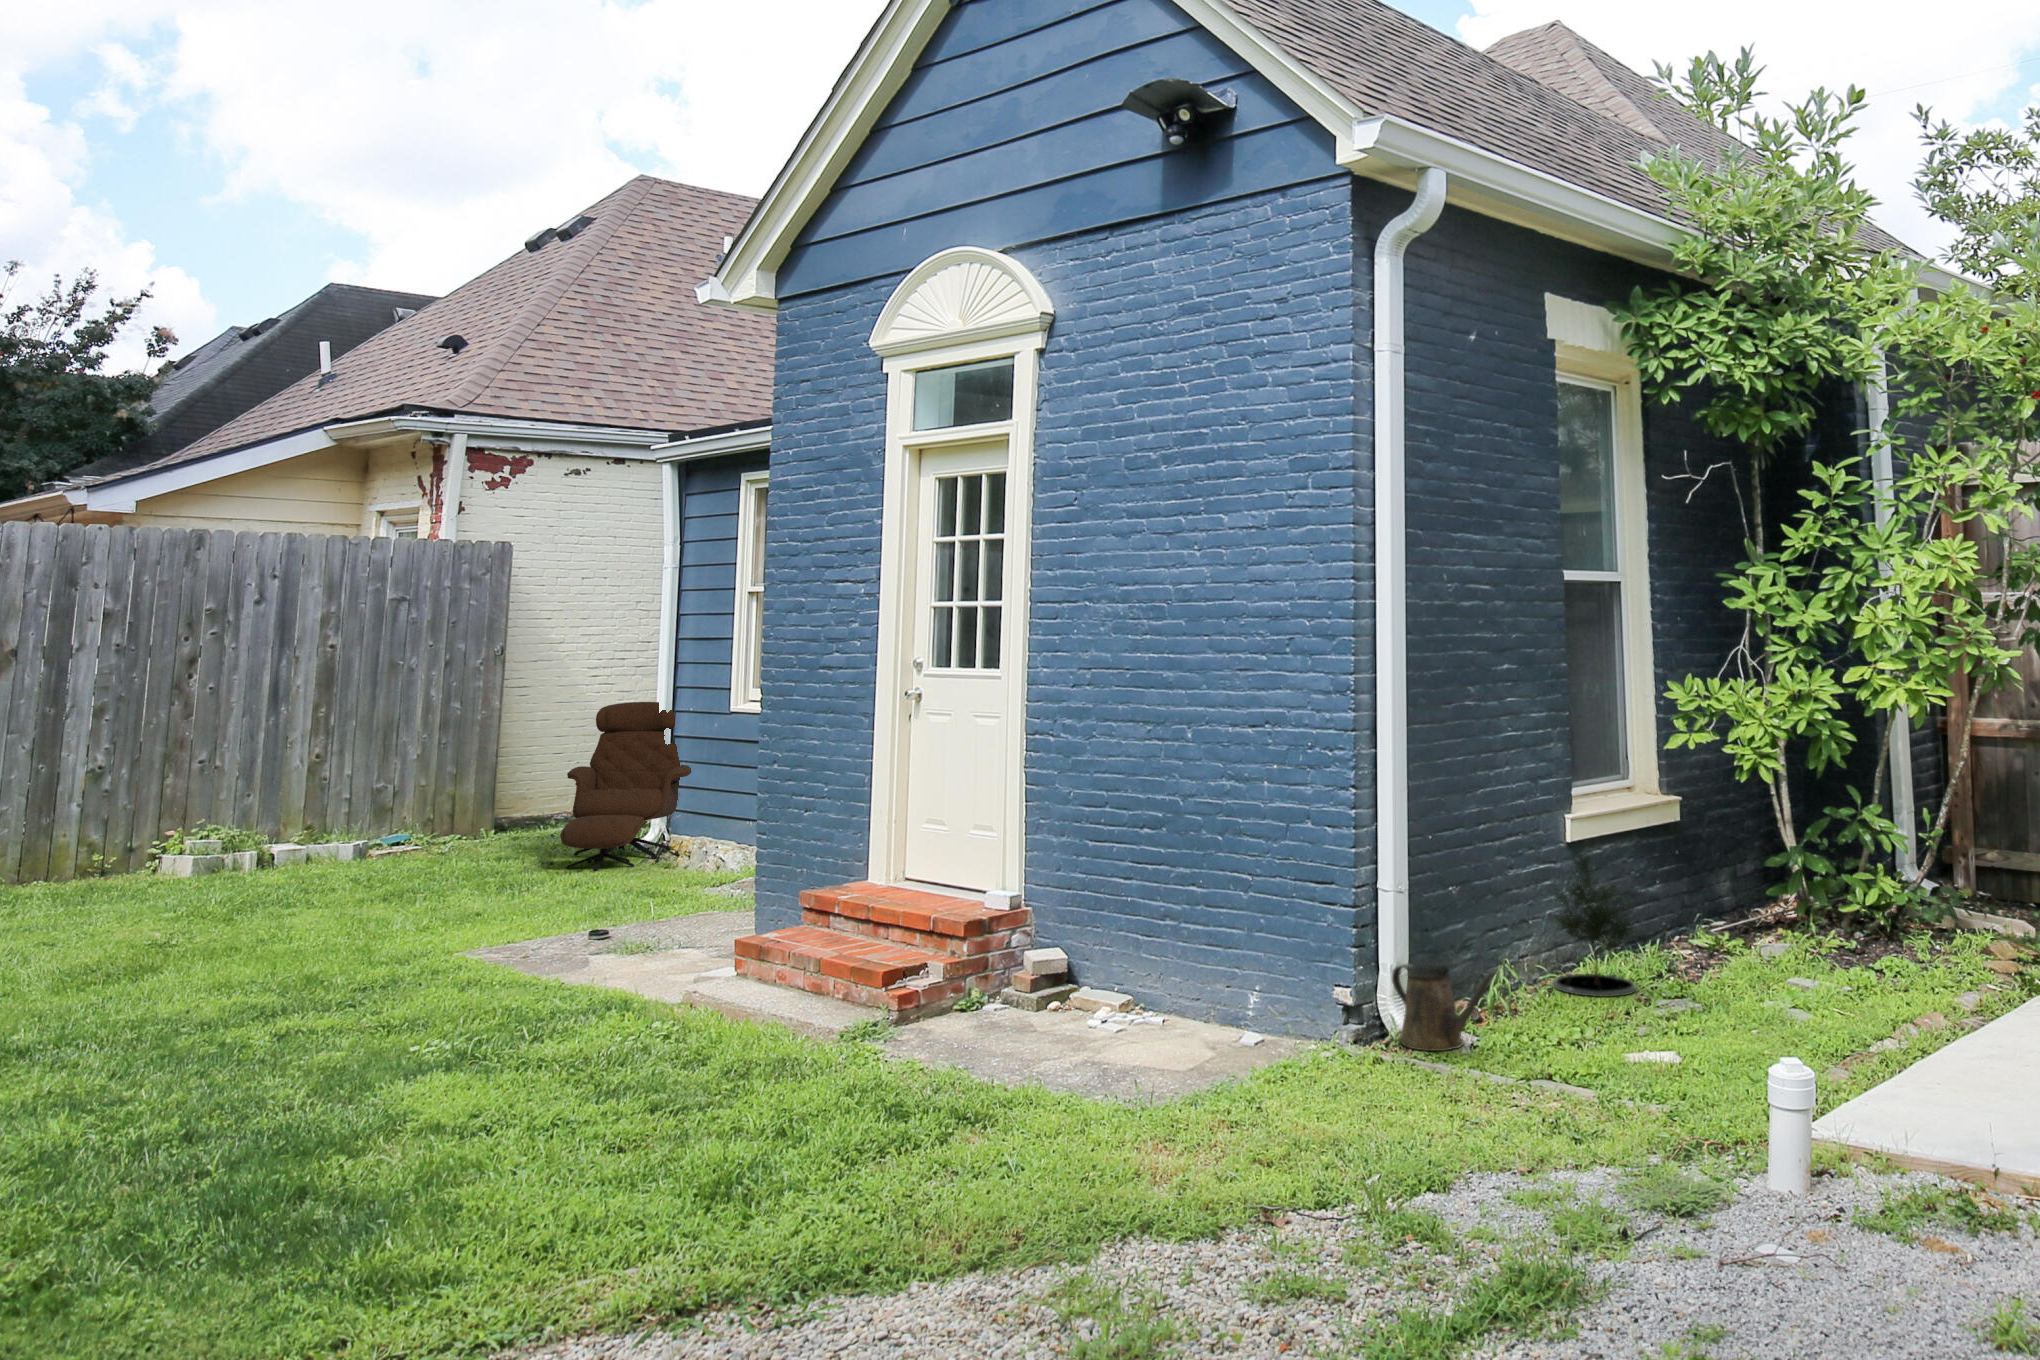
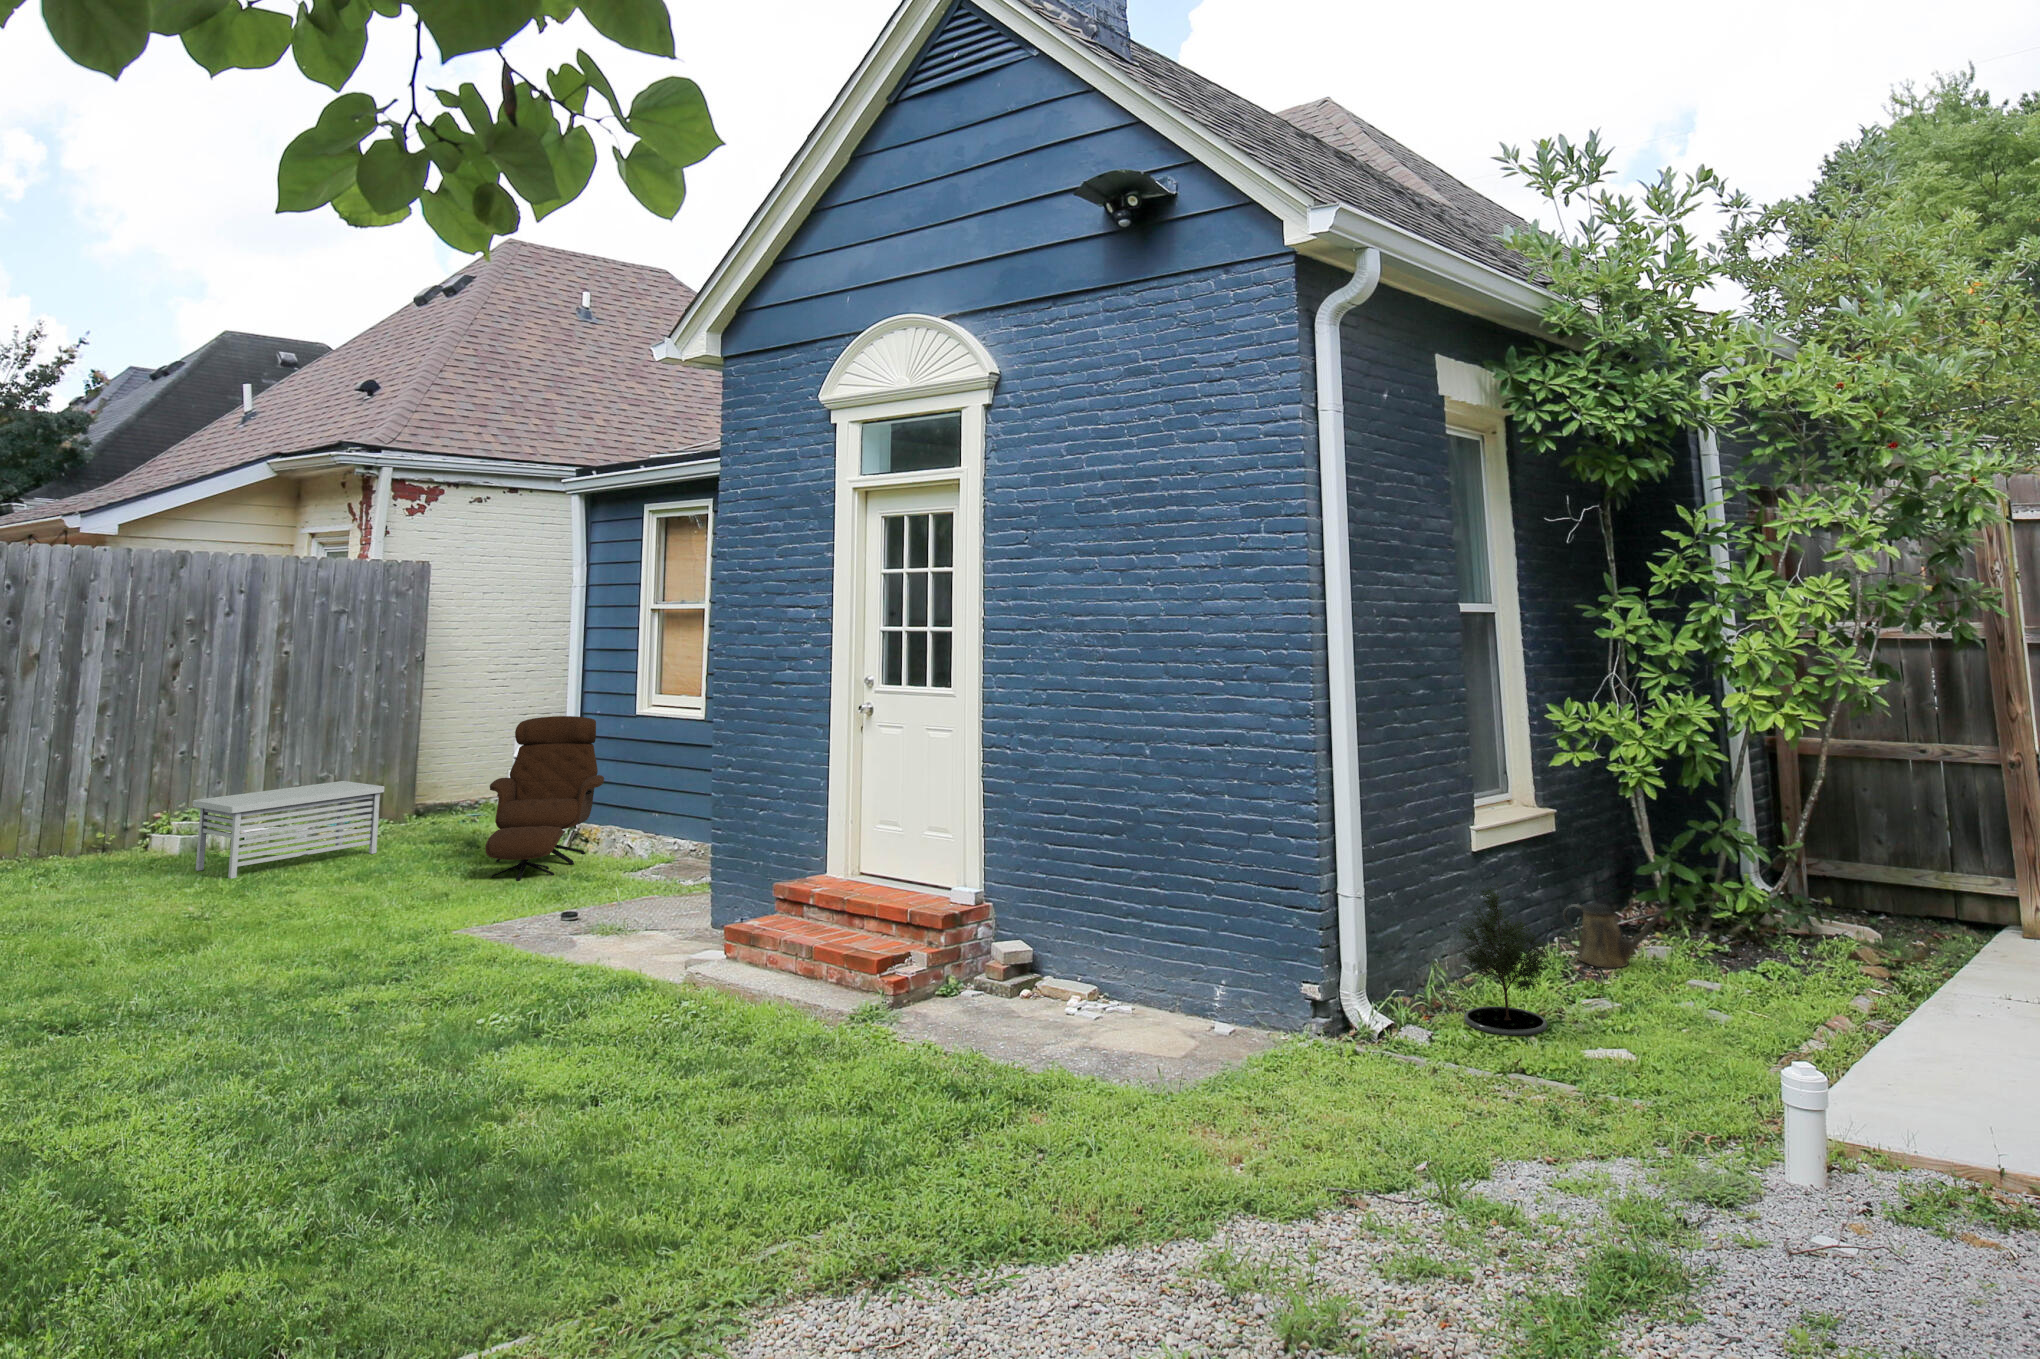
storage bench: none [249,771,455,867] -> present [193,781,384,879]
watering can: present [1392,963,1498,1051] -> present [1563,903,1669,968]

